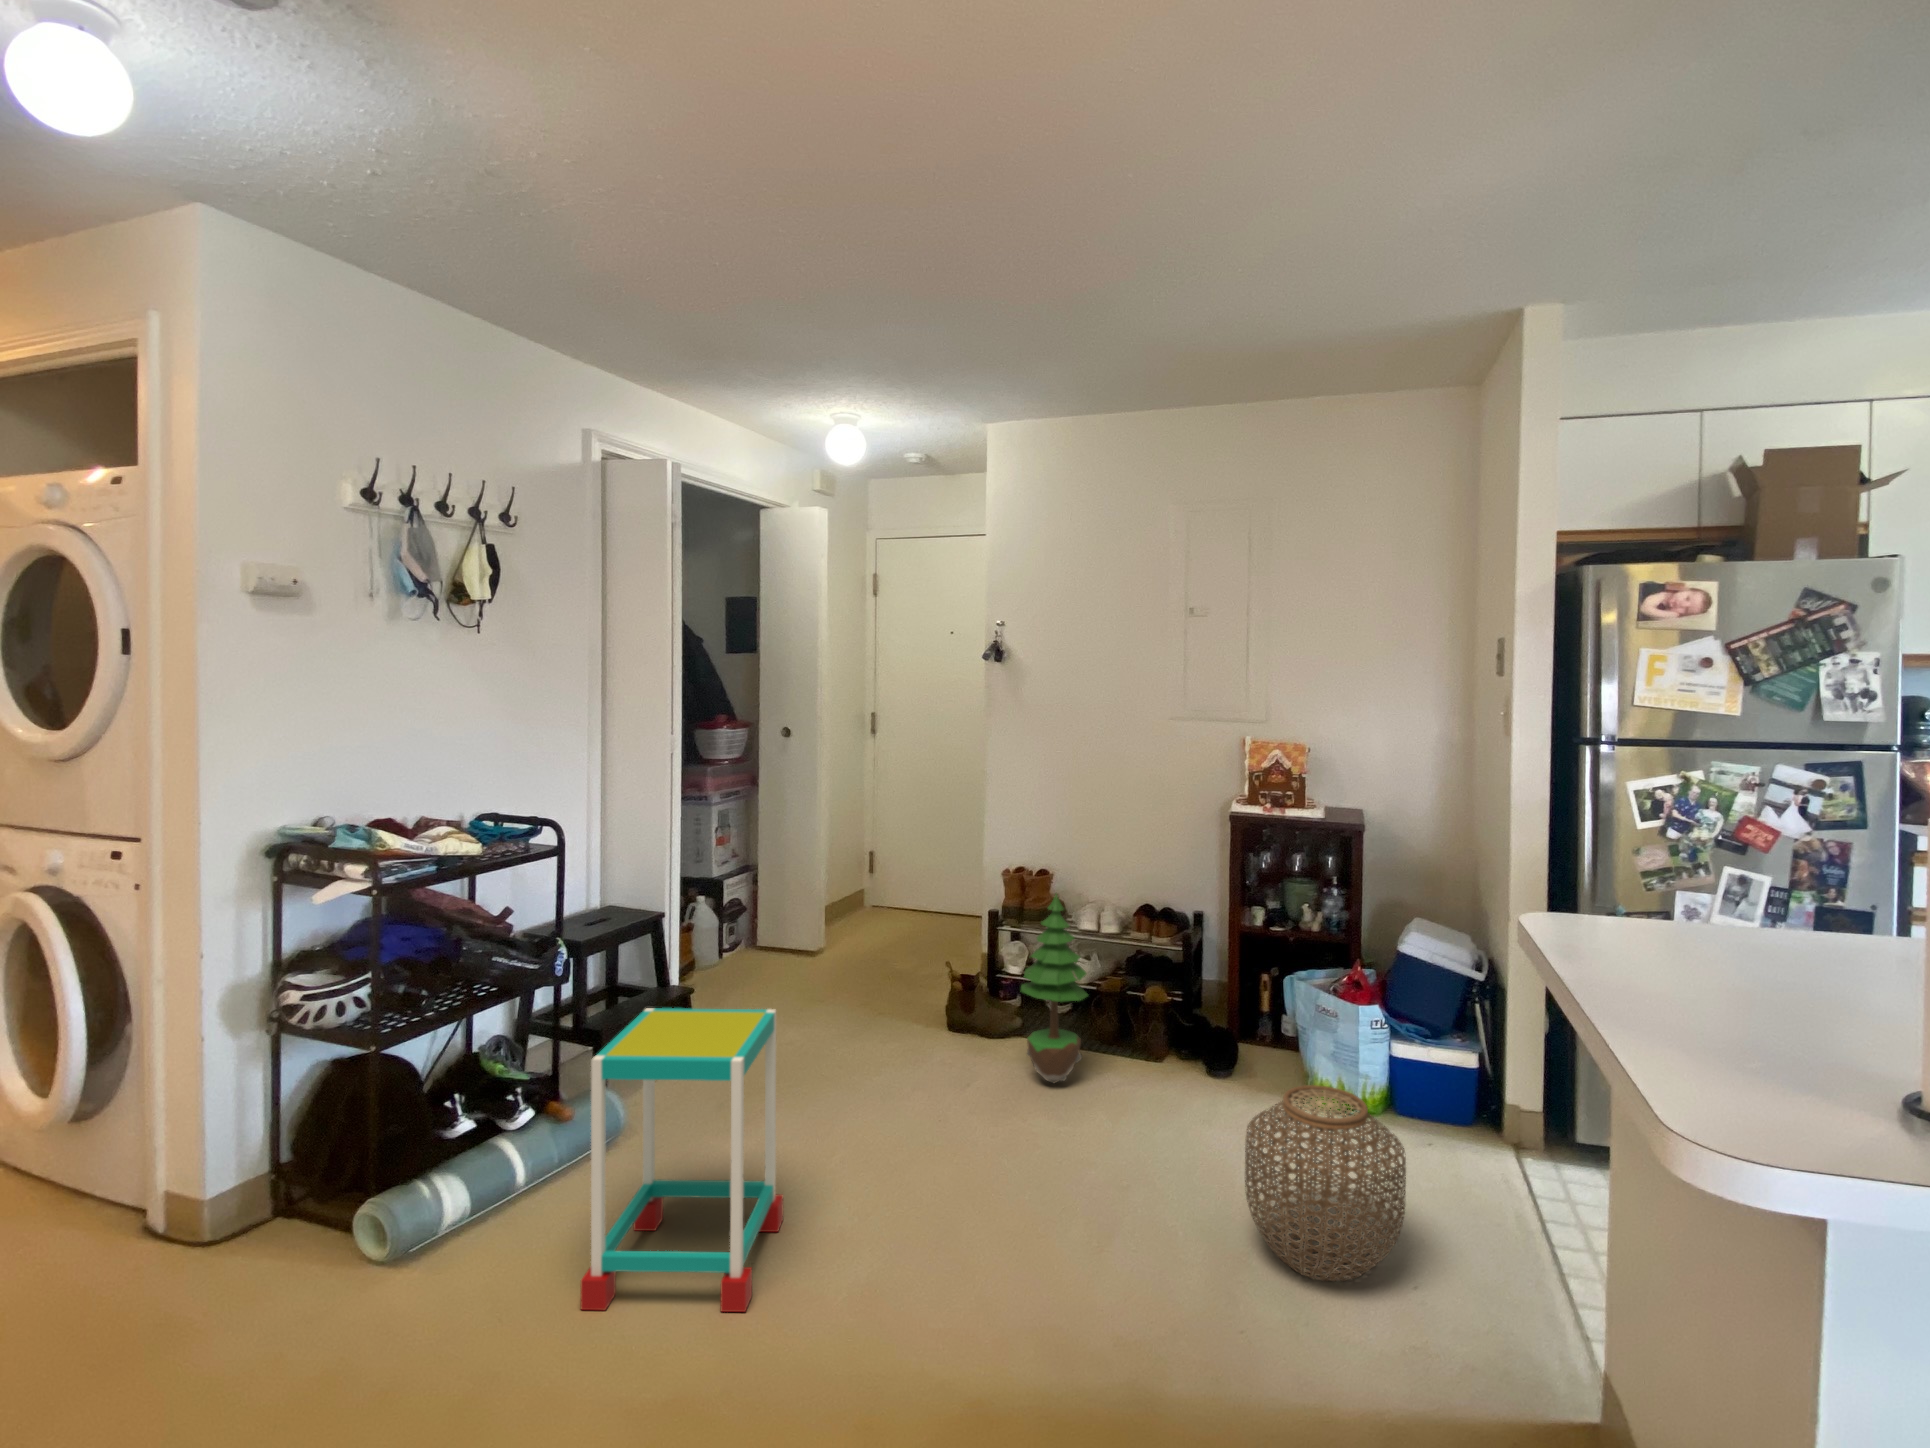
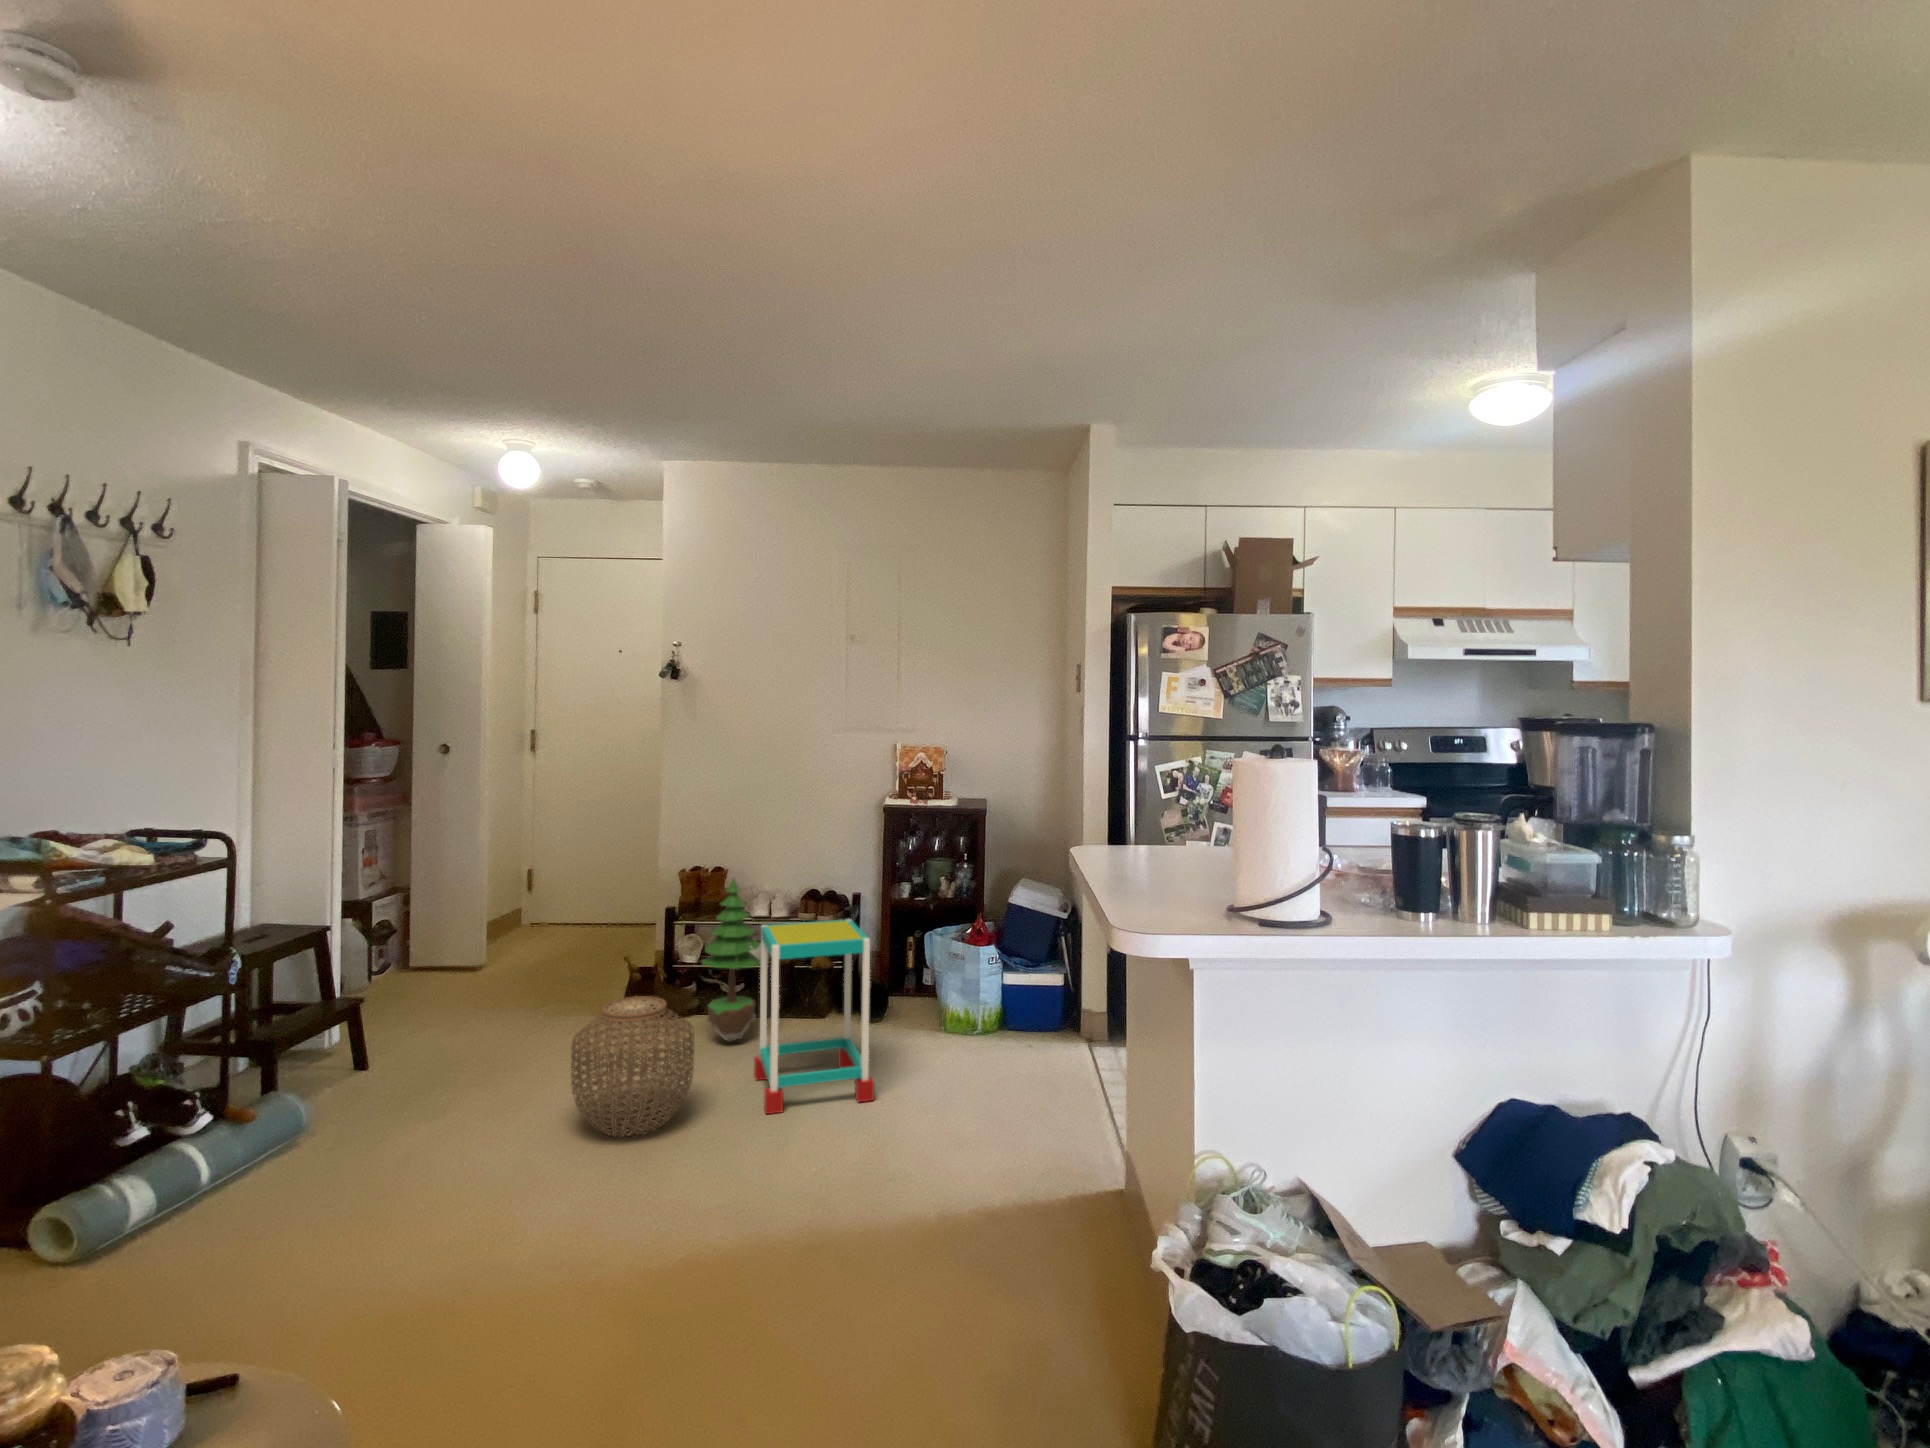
side table: present [581,1008,783,1312] -> present [754,919,874,1114]
woven basket: present [1245,1085,1406,1281] -> present [571,996,694,1137]

